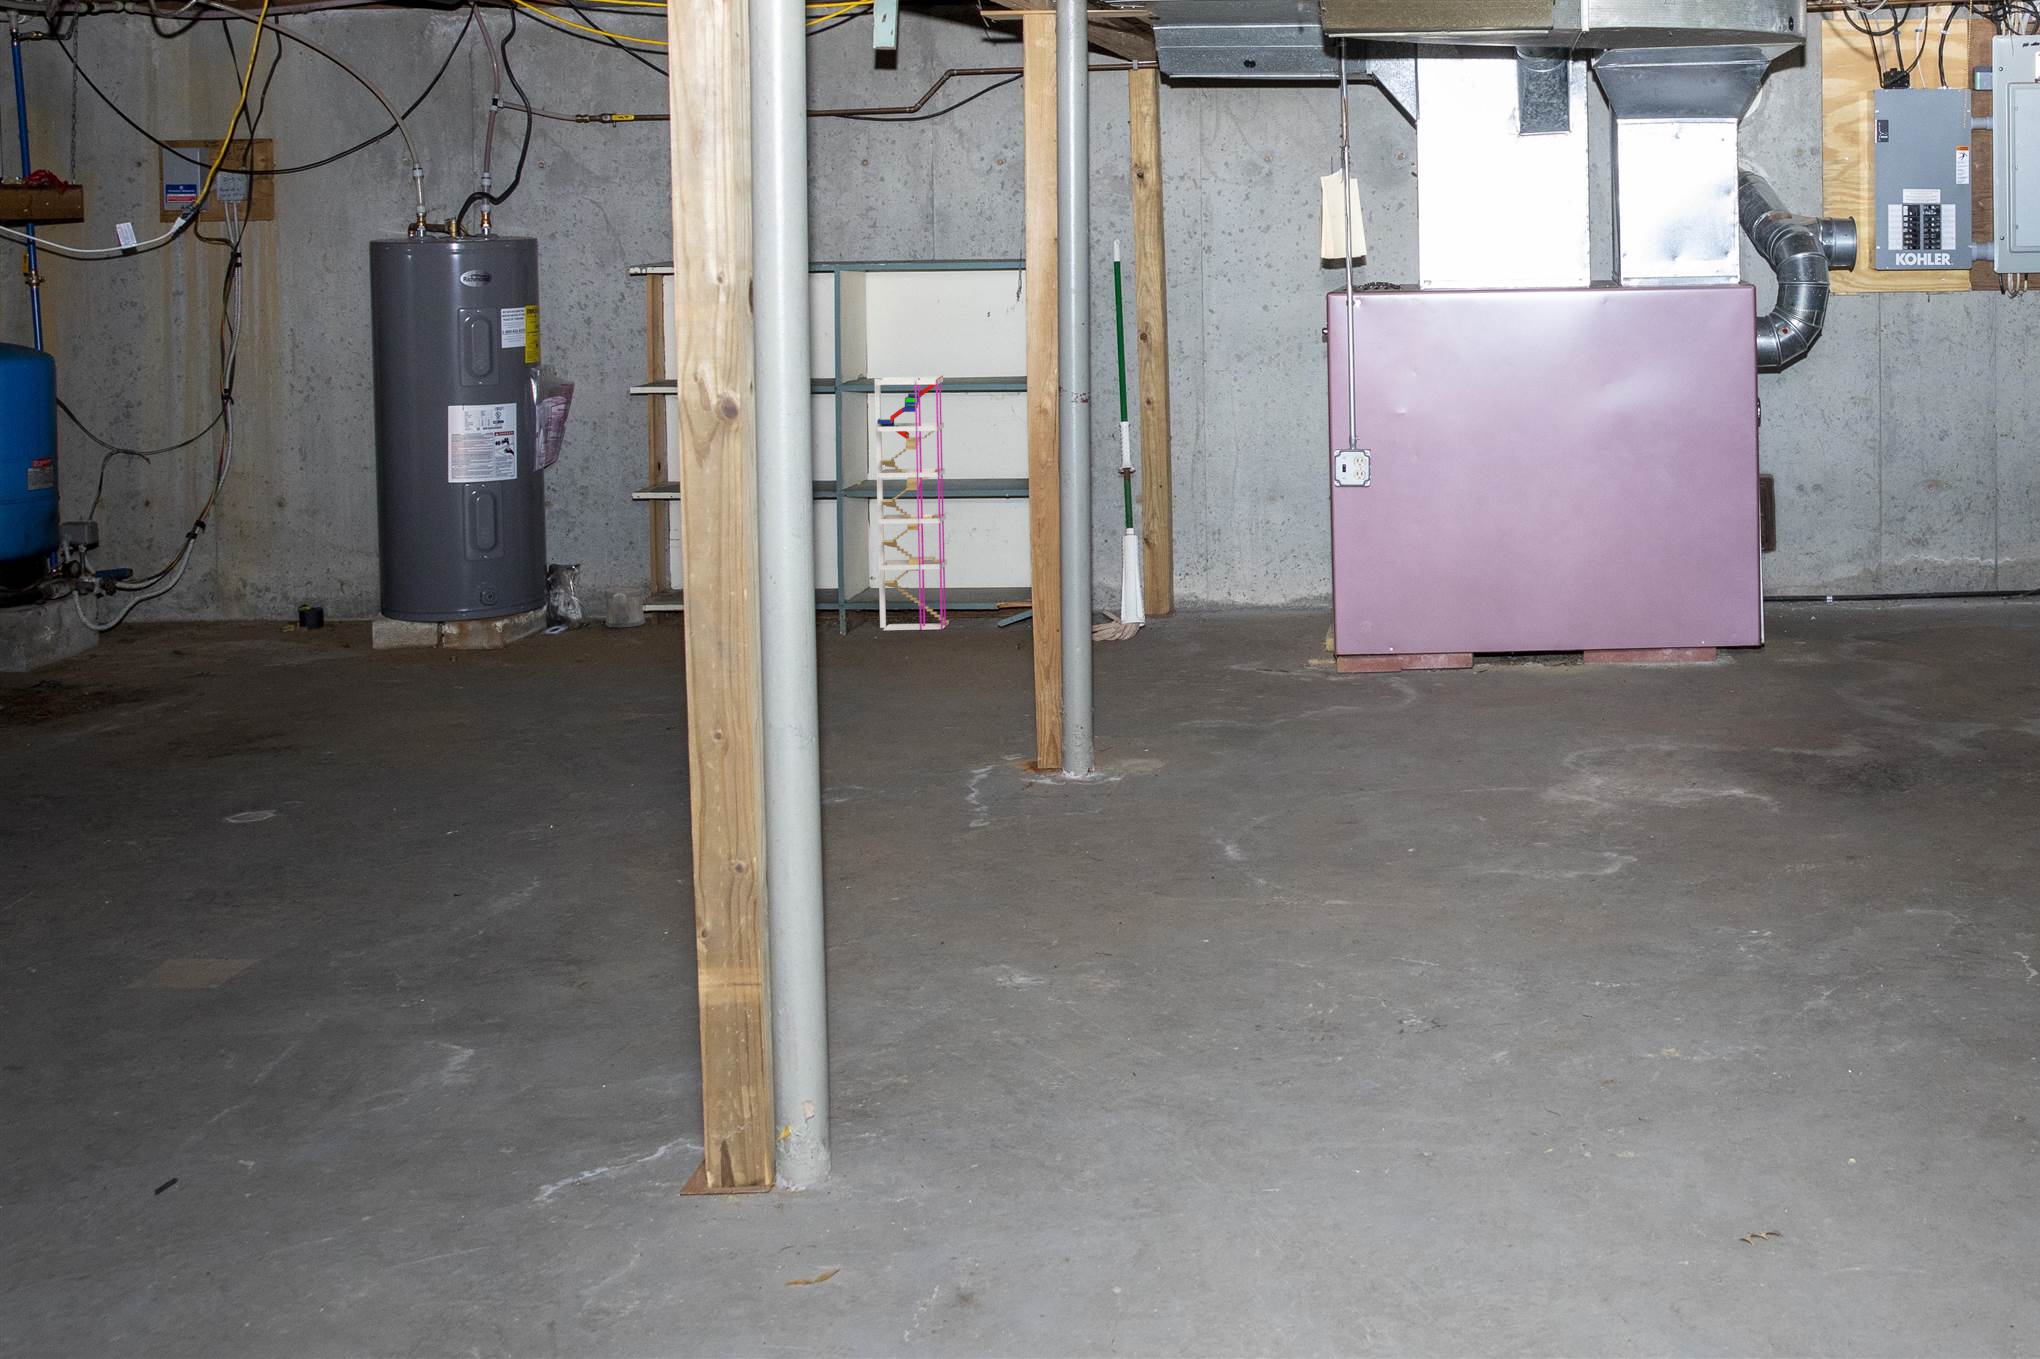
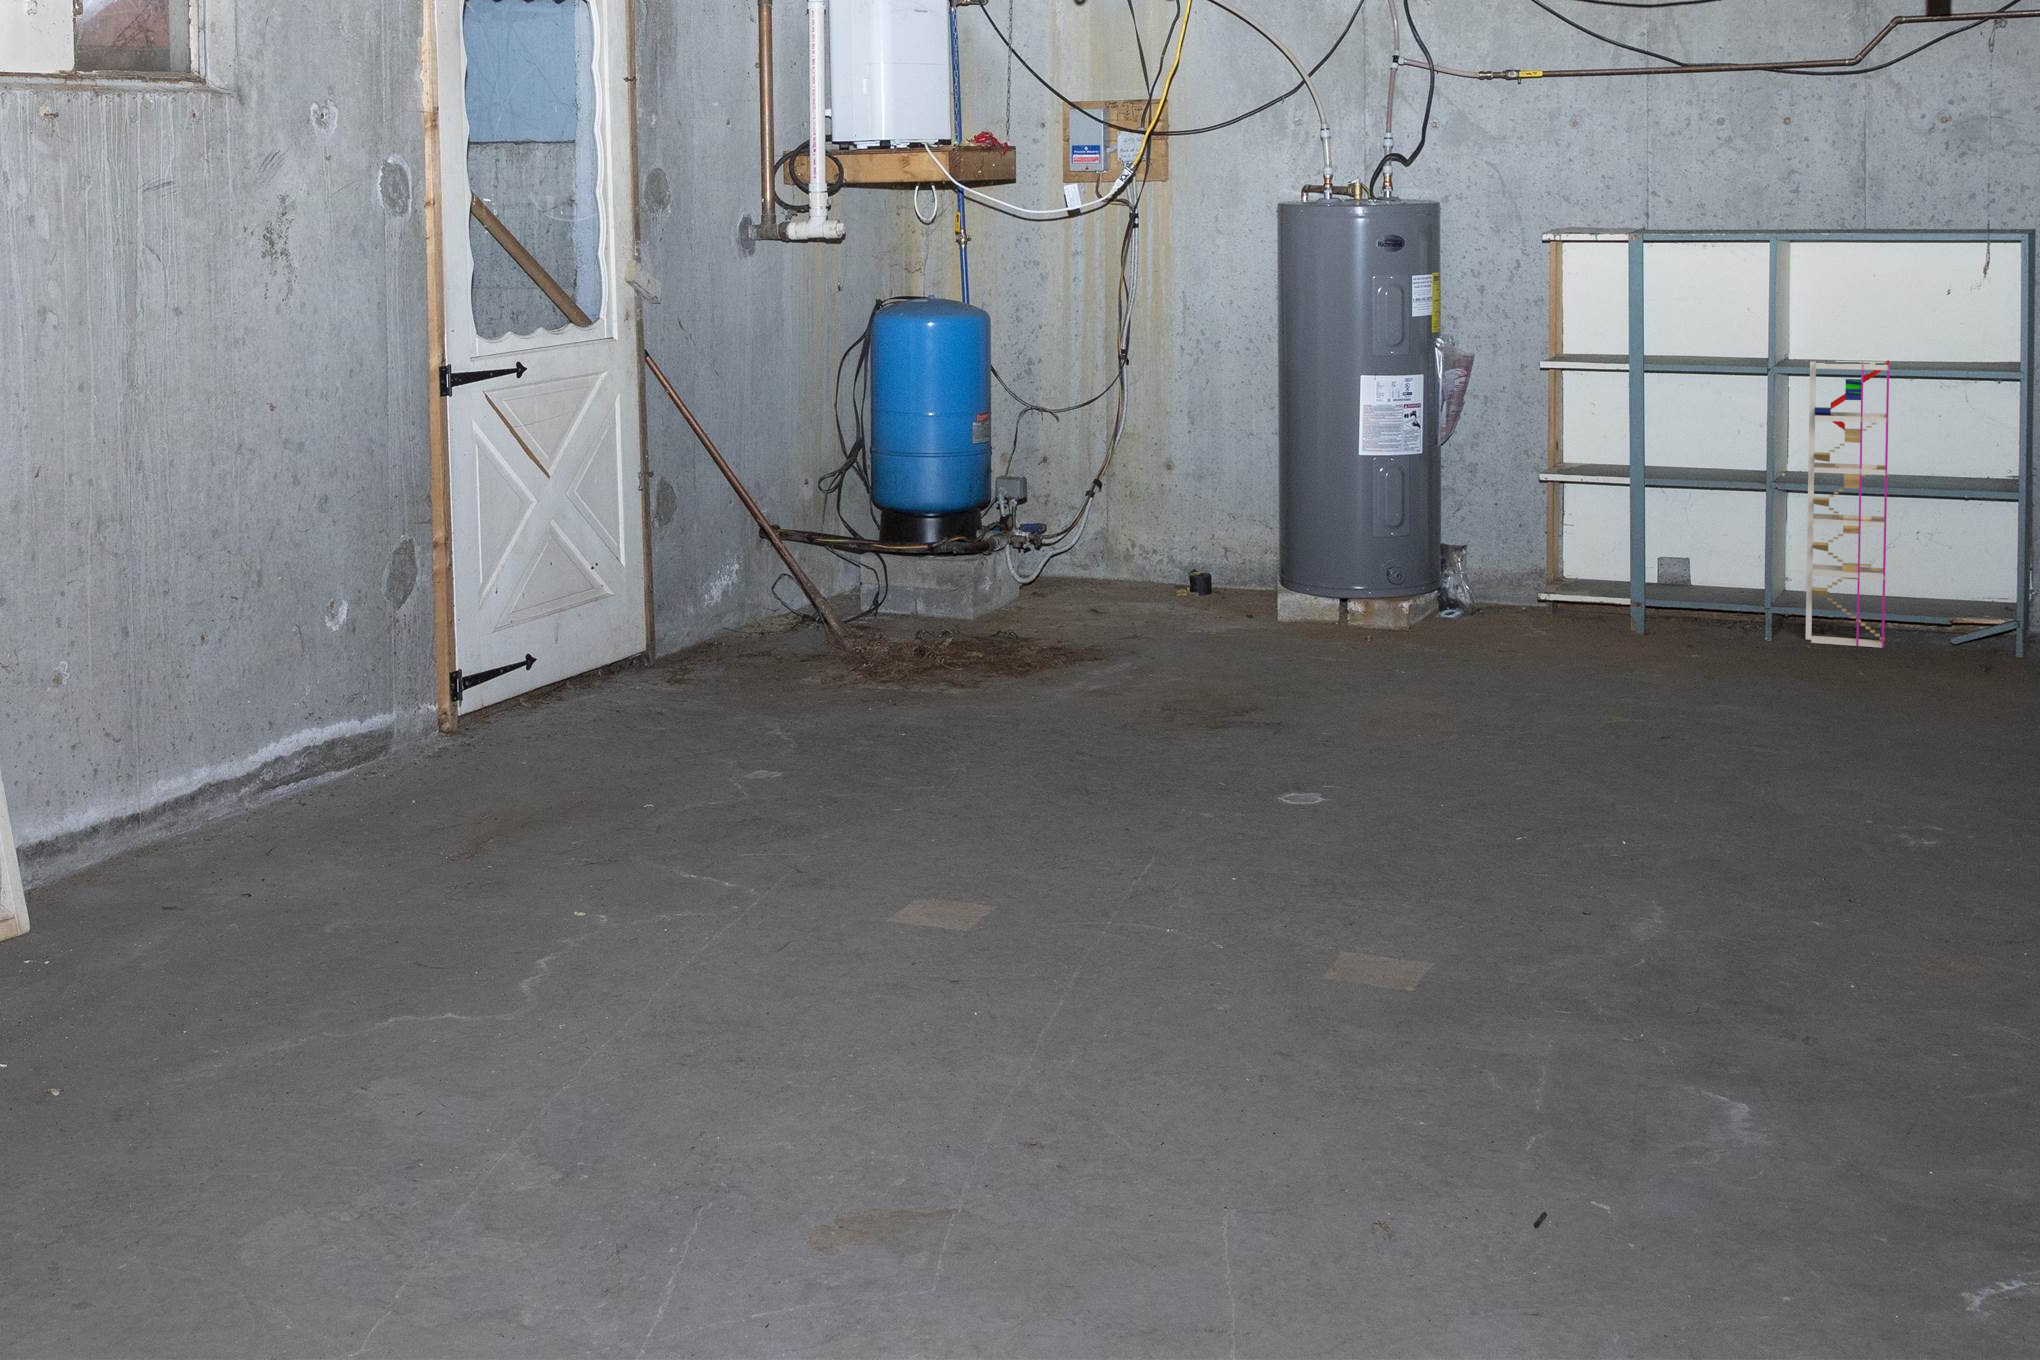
watering can: present [604,583,645,628] -> none [1492,567,1532,614]

